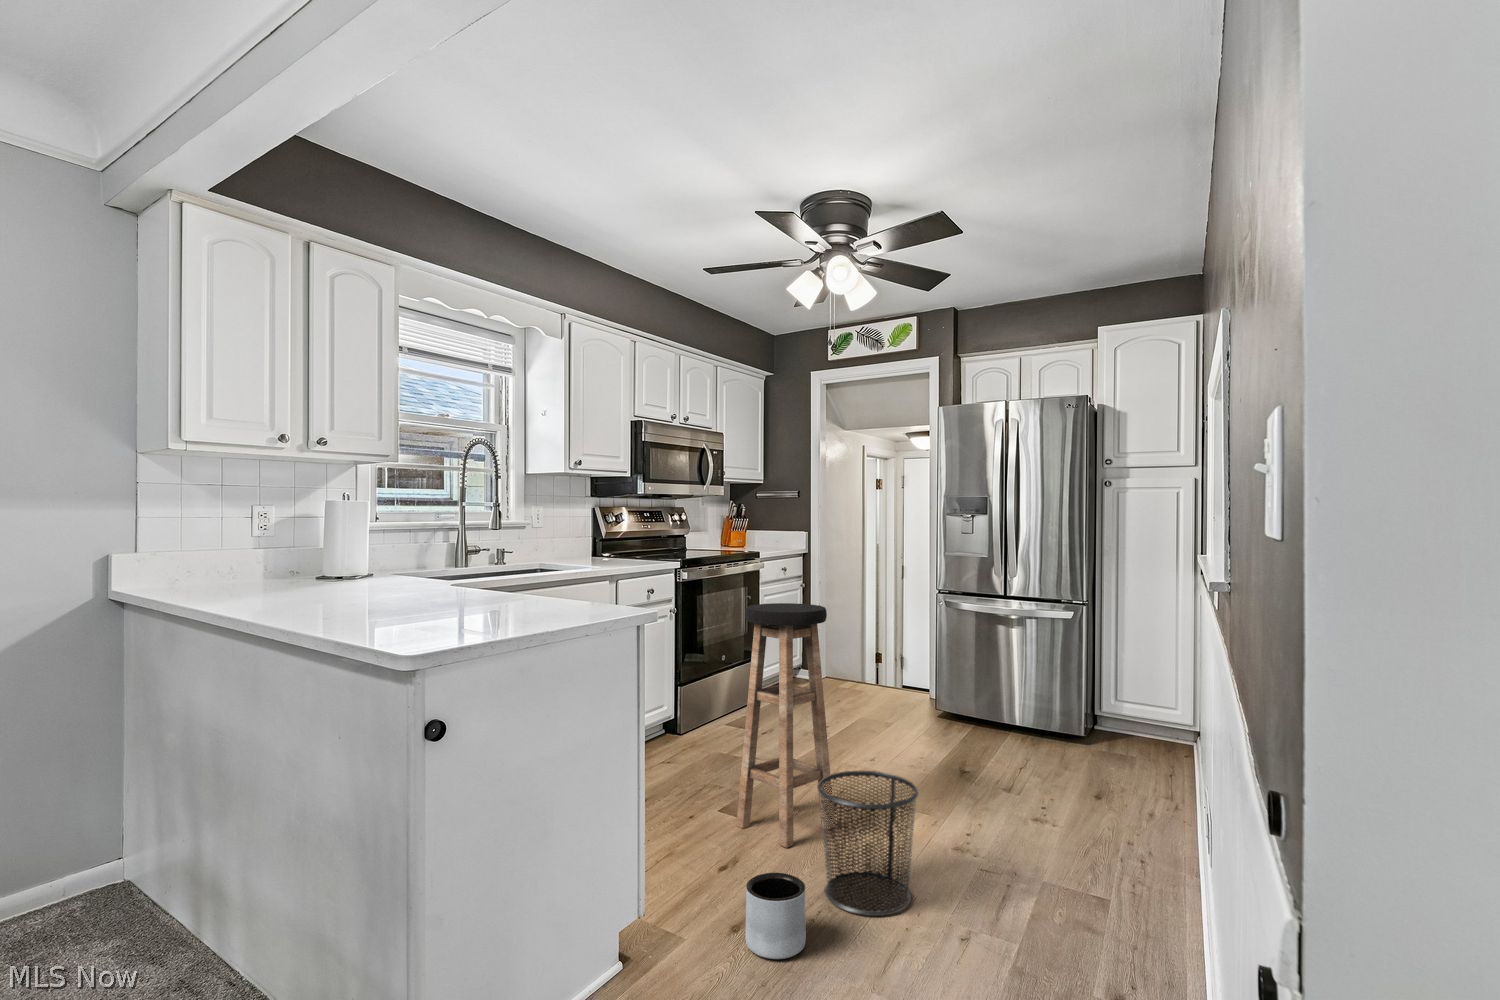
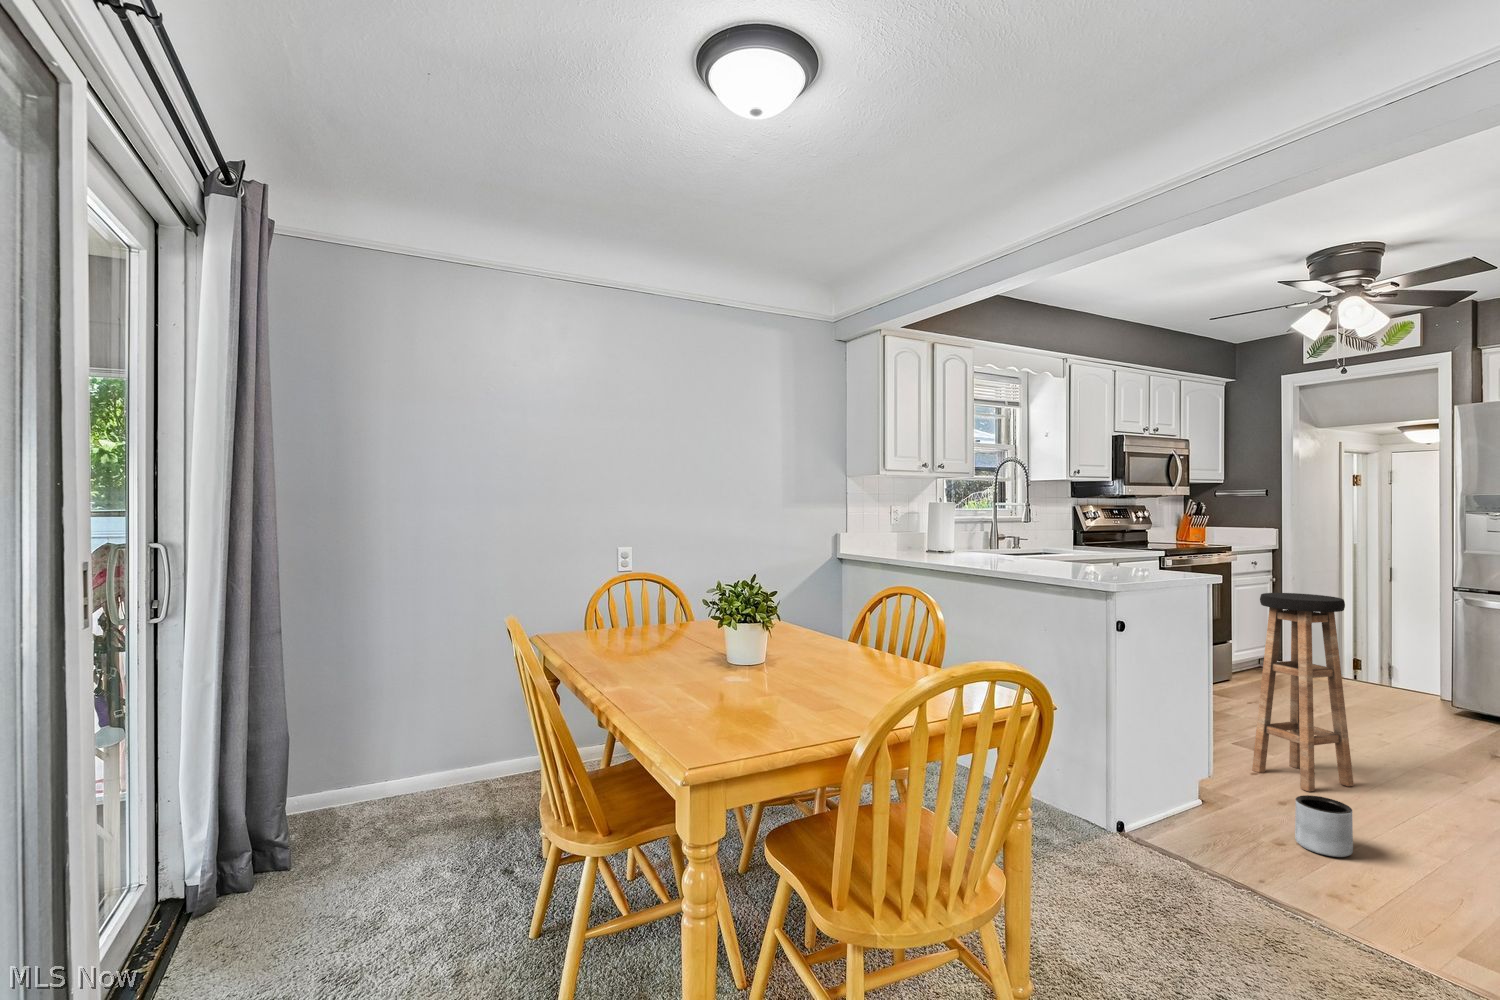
waste bin: present [817,771,918,916] -> none [1350,734,1461,851]

